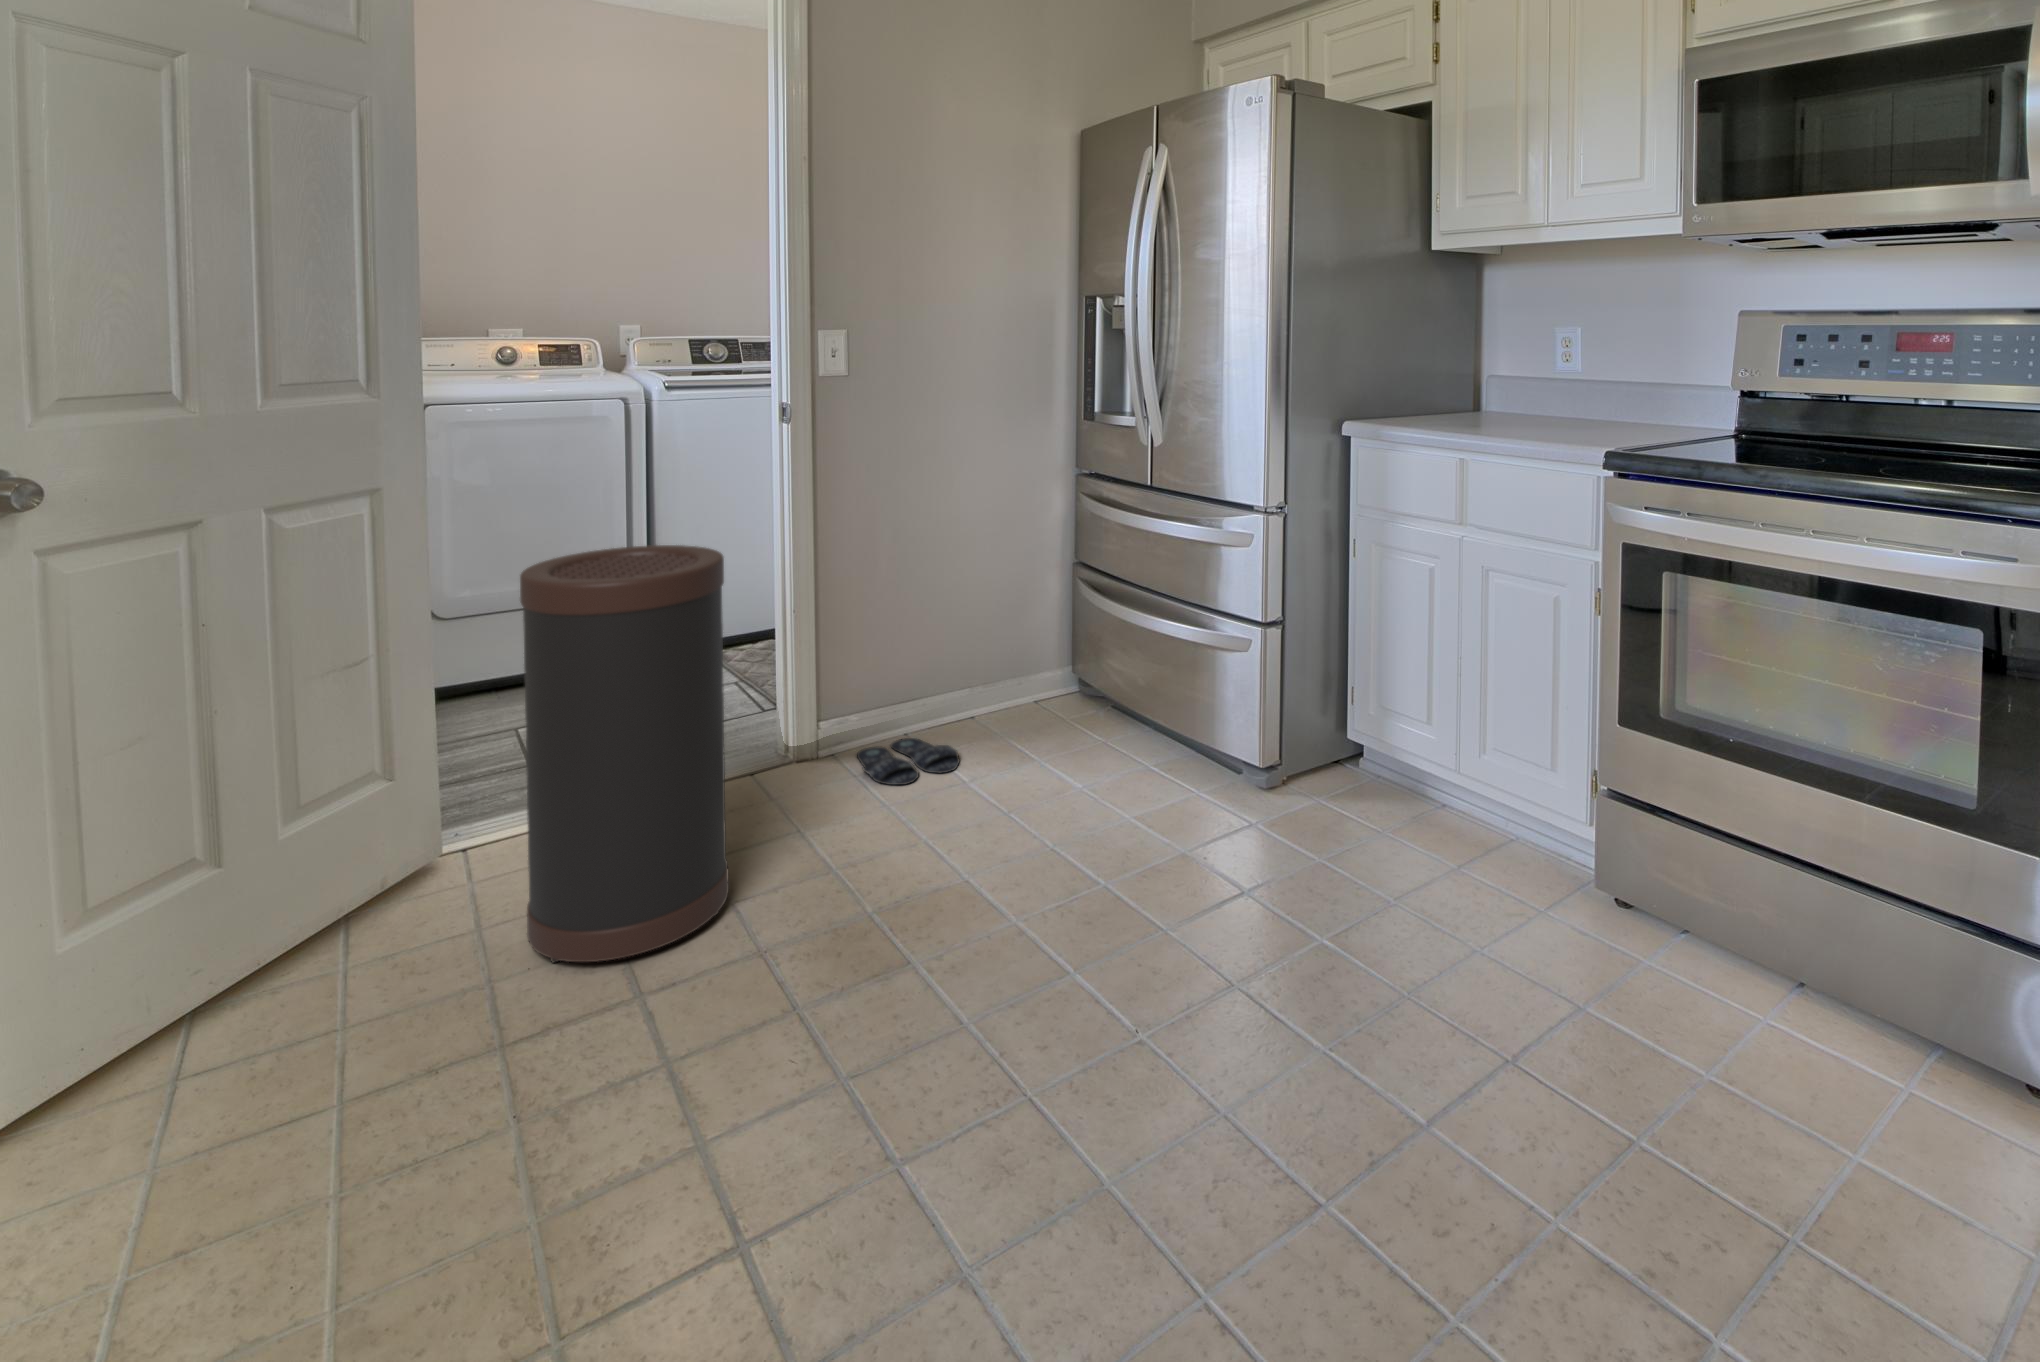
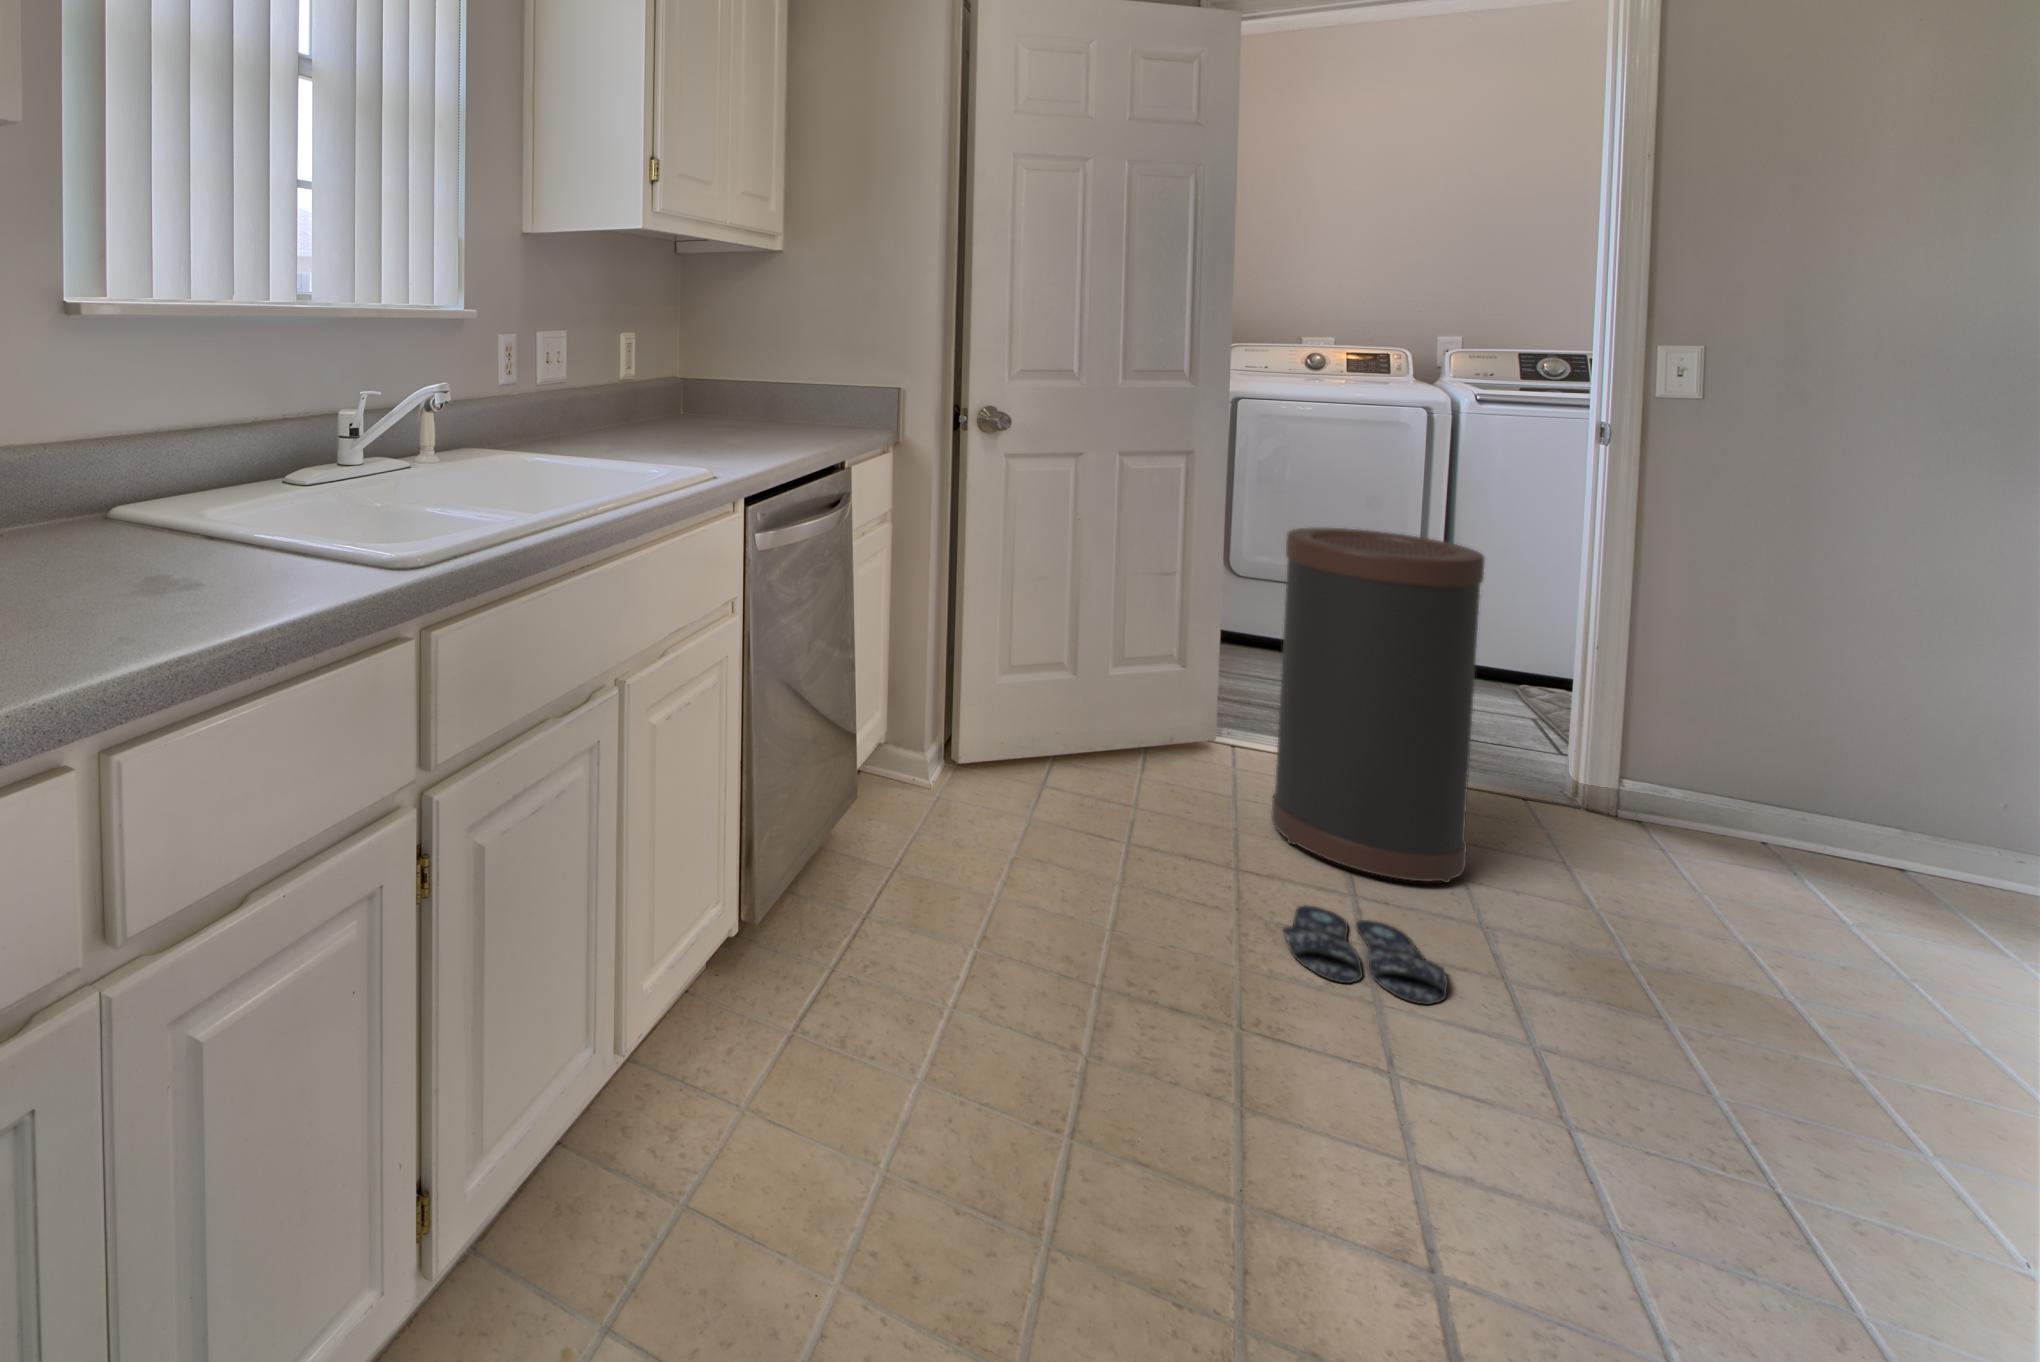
slippers: present [857,738,959,785] -> present [1282,906,1448,1004]

